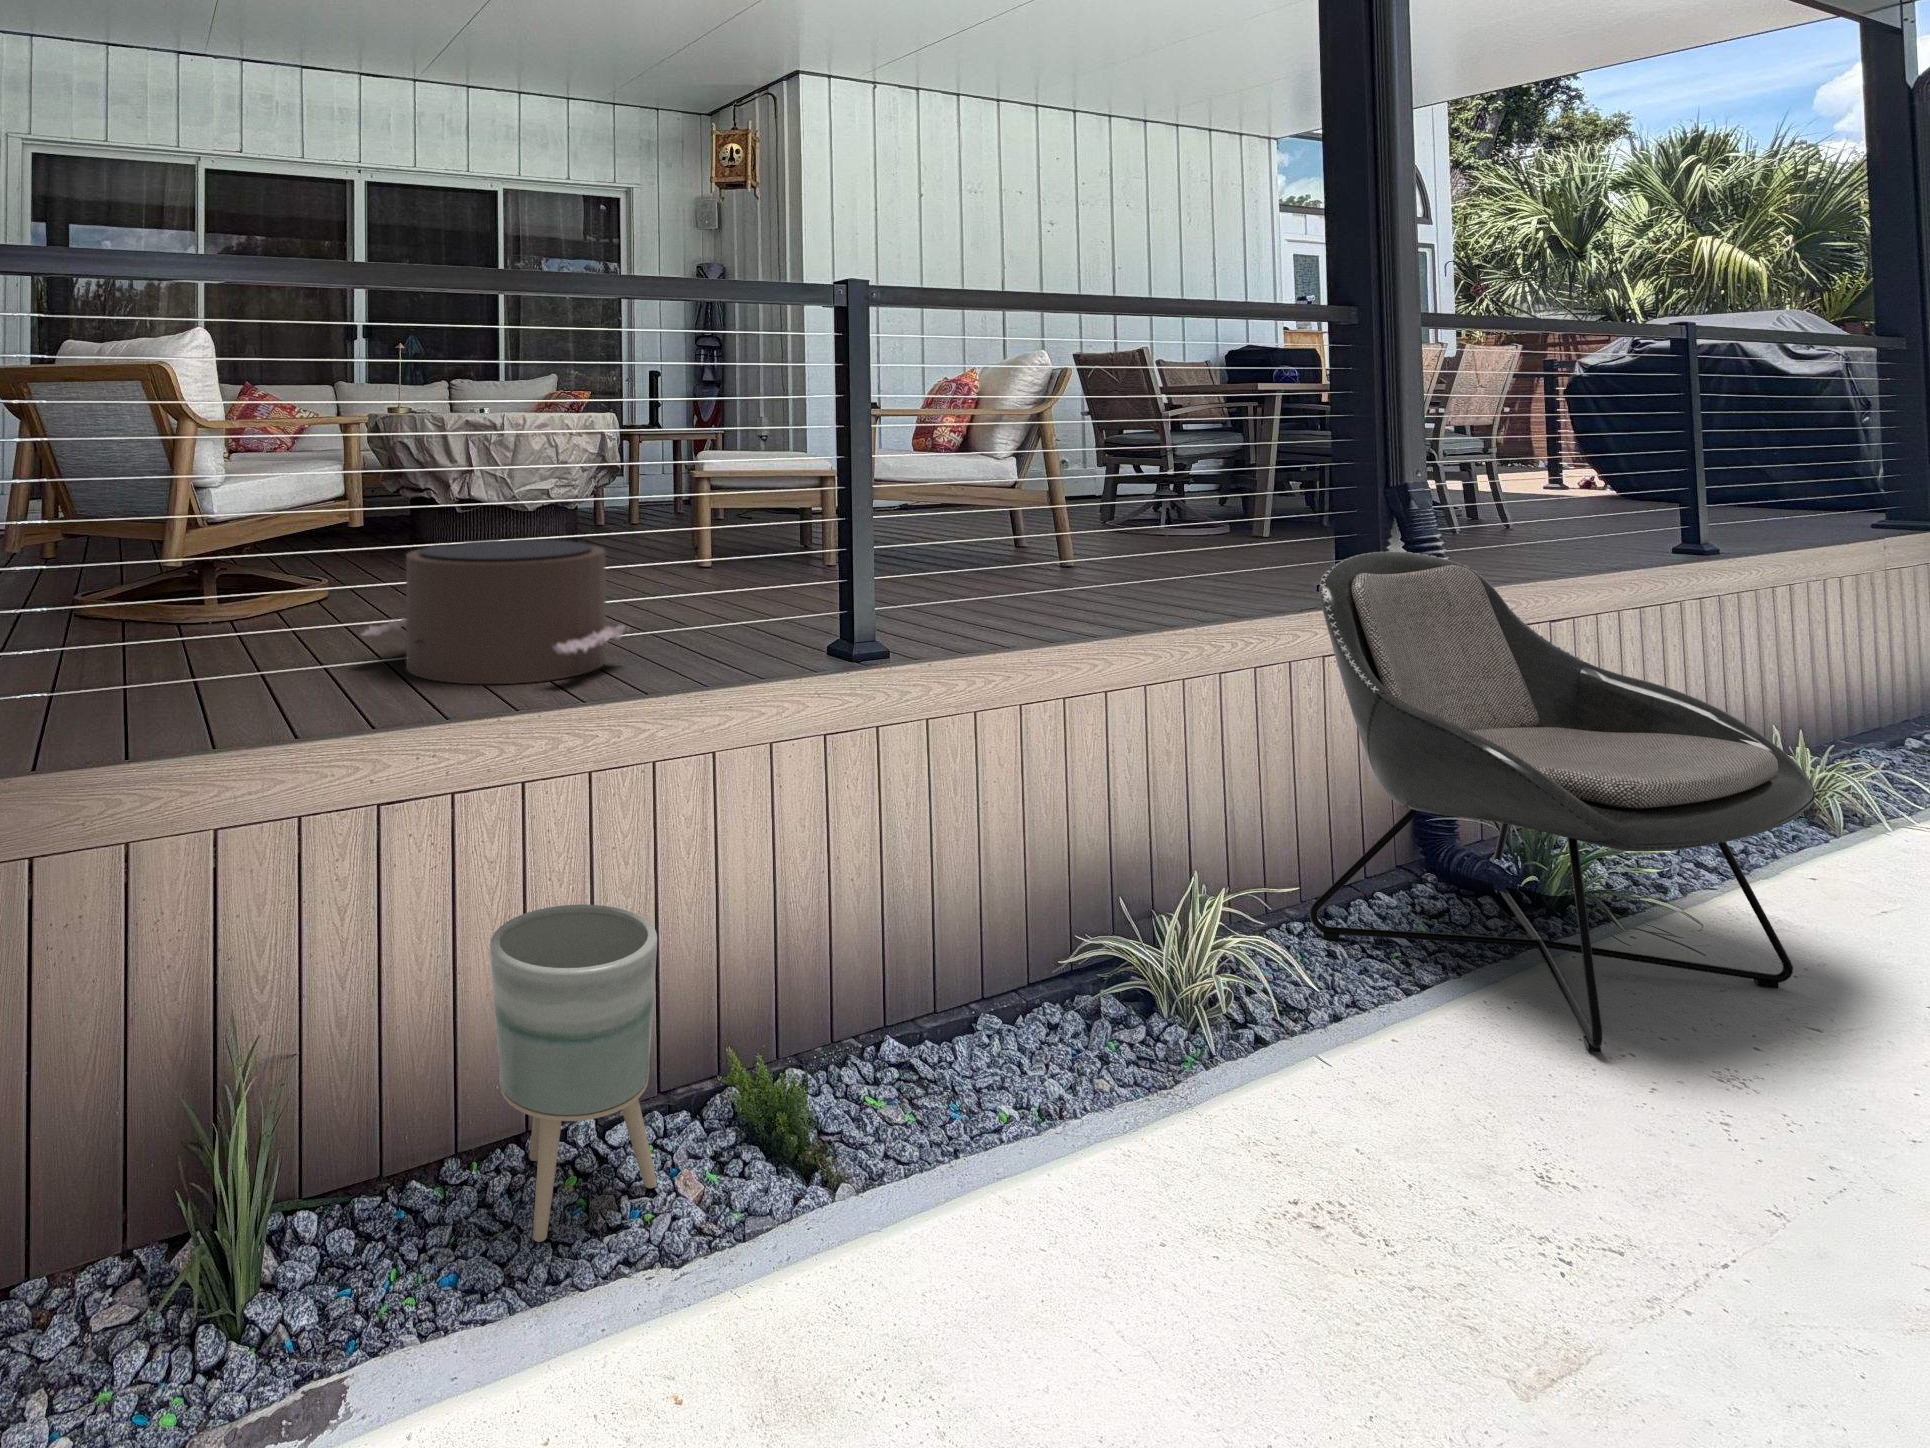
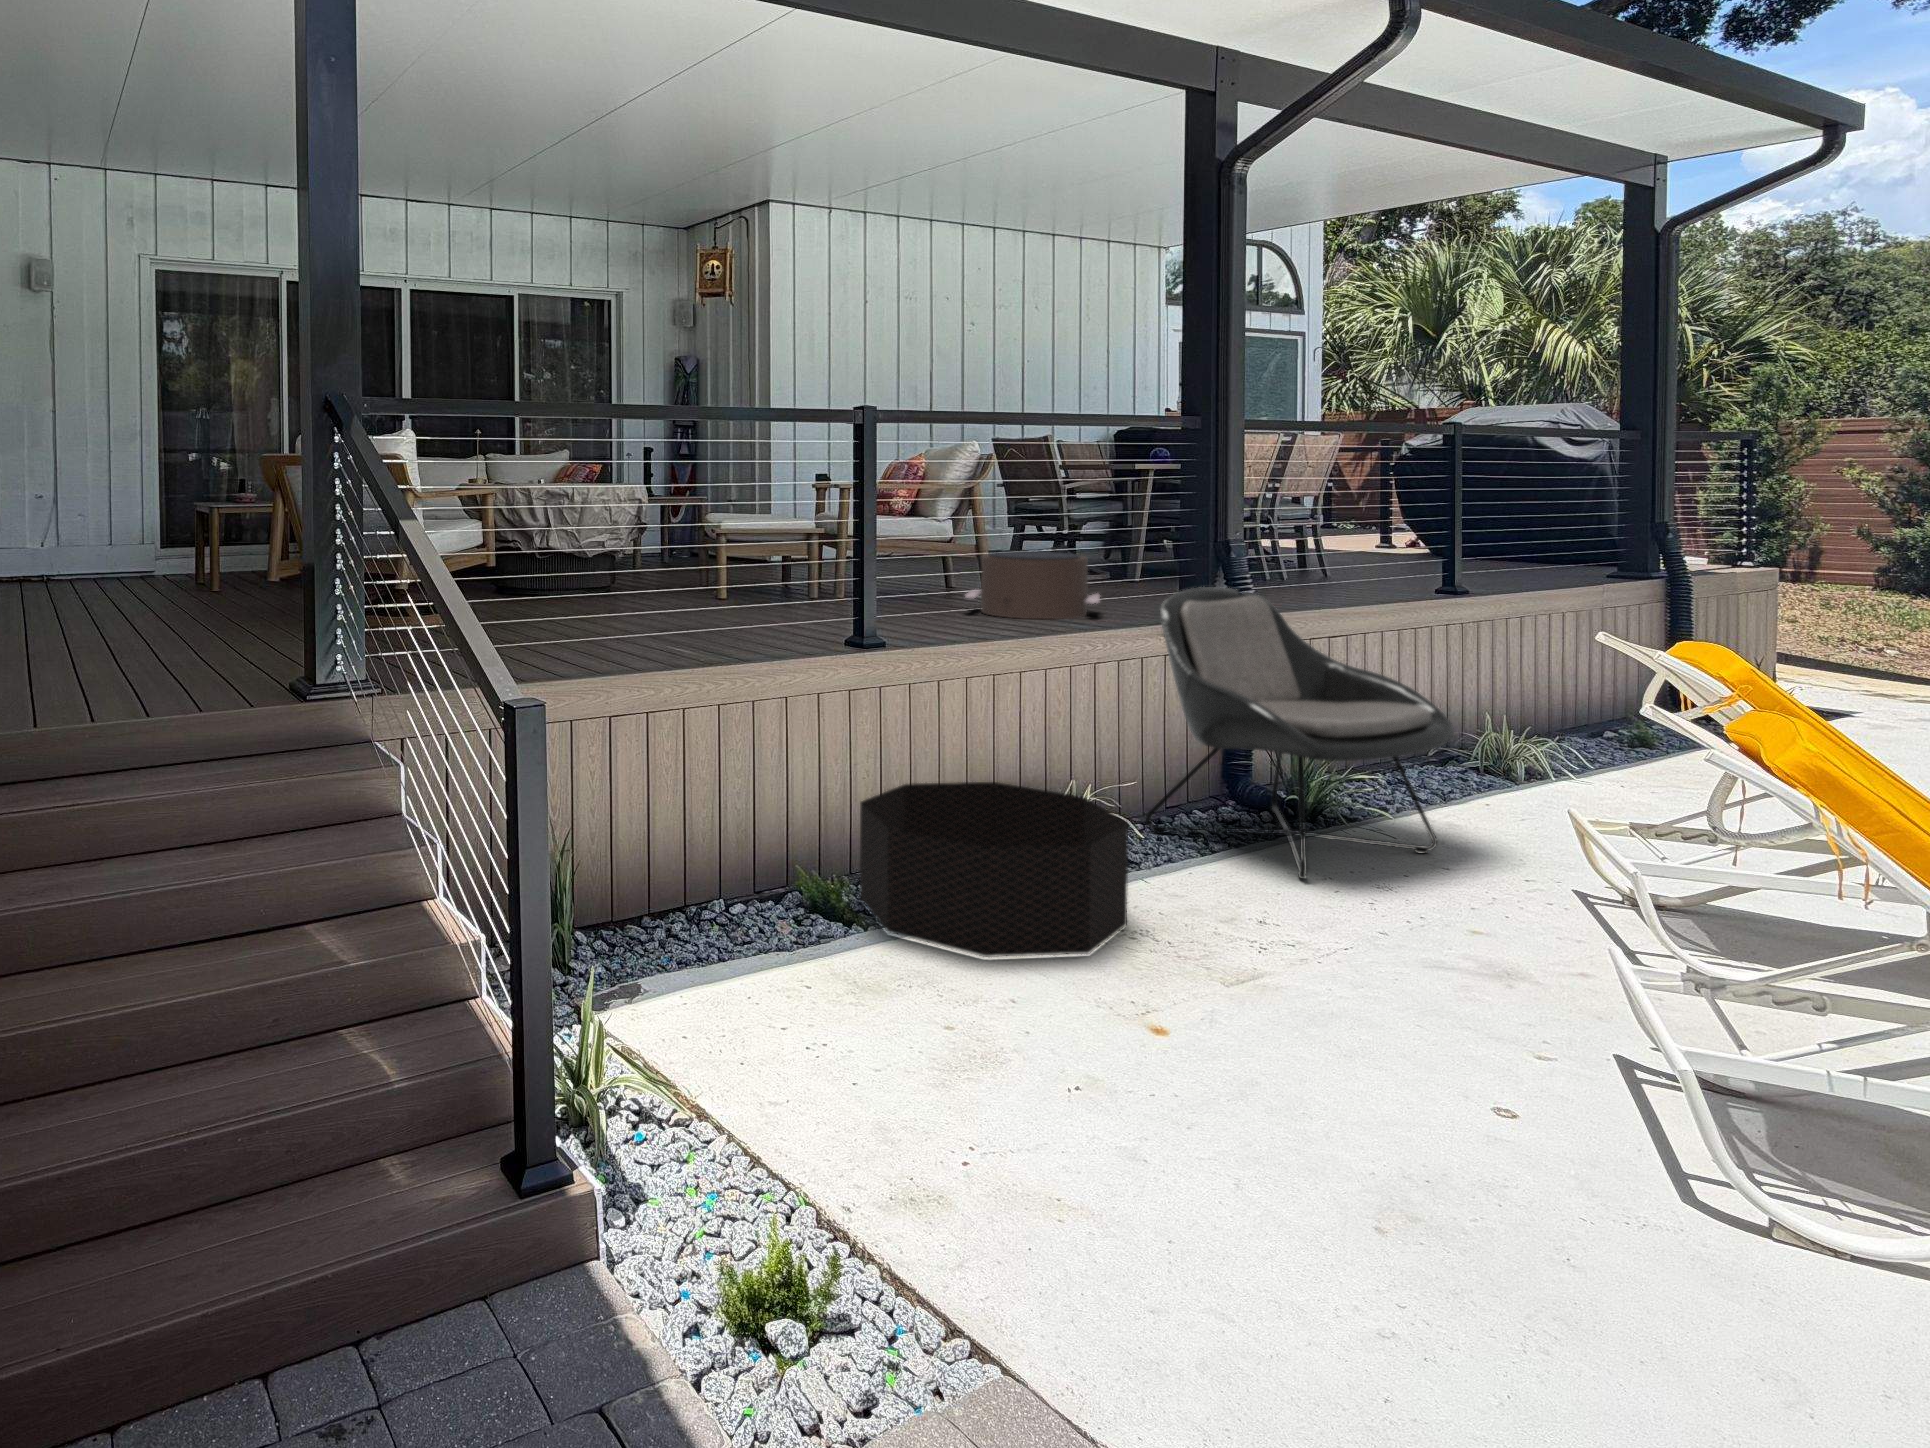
pouf: present [362,540,626,684] -> present [966,551,1100,619]
basket: none [837,877,1312,1282] -> present [860,782,1128,957]
planter: present [490,904,657,1242] -> none [677,782,770,947]

